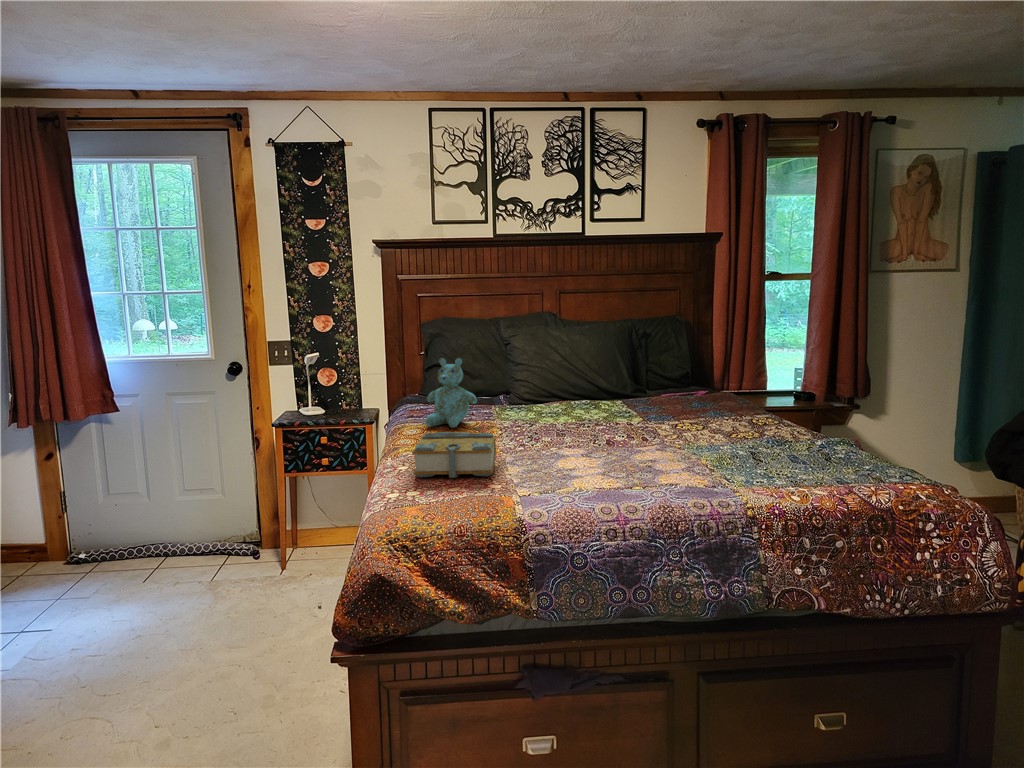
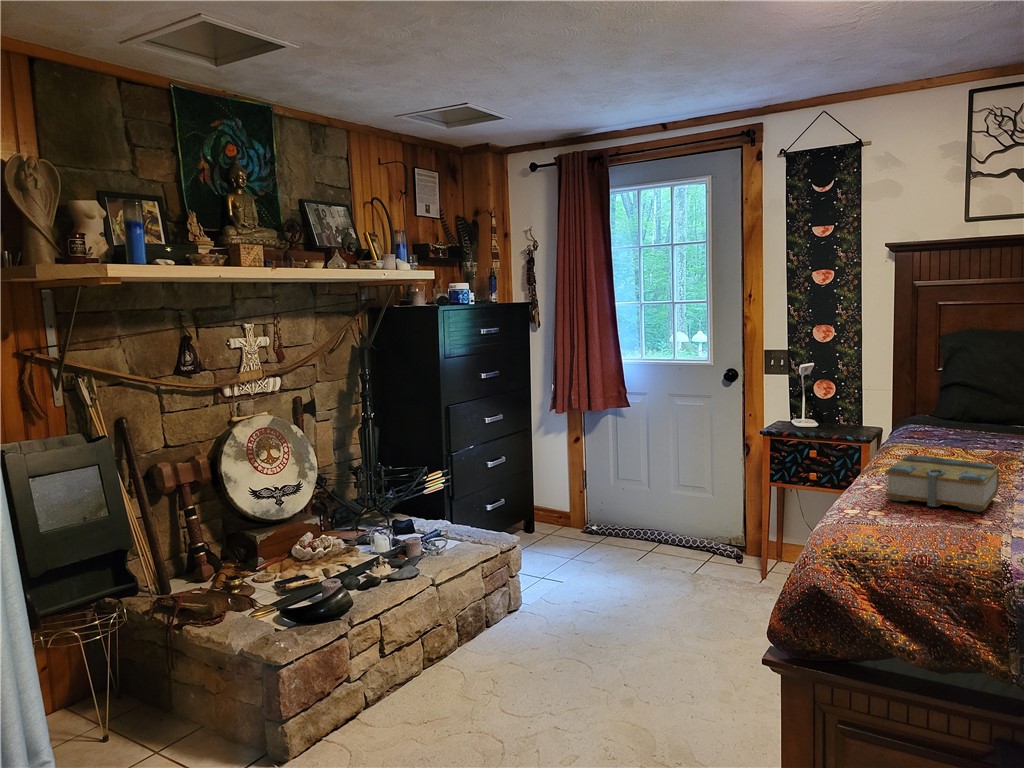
stuffed bear: present [425,358,477,428] -> none [921,375,994,456]

